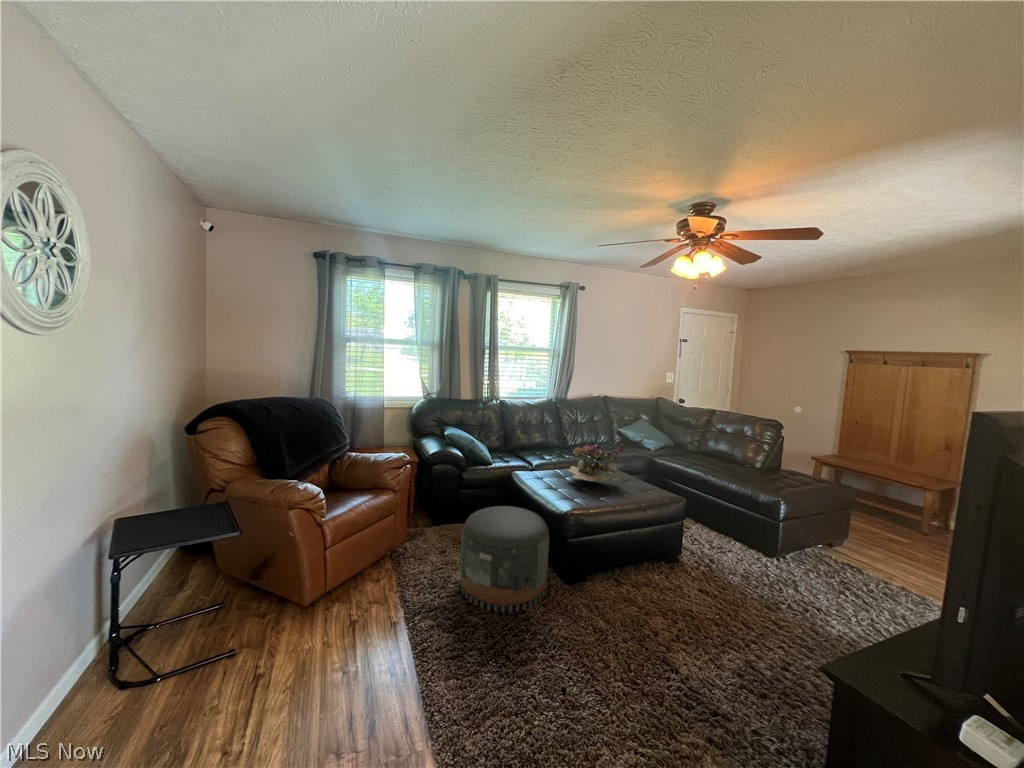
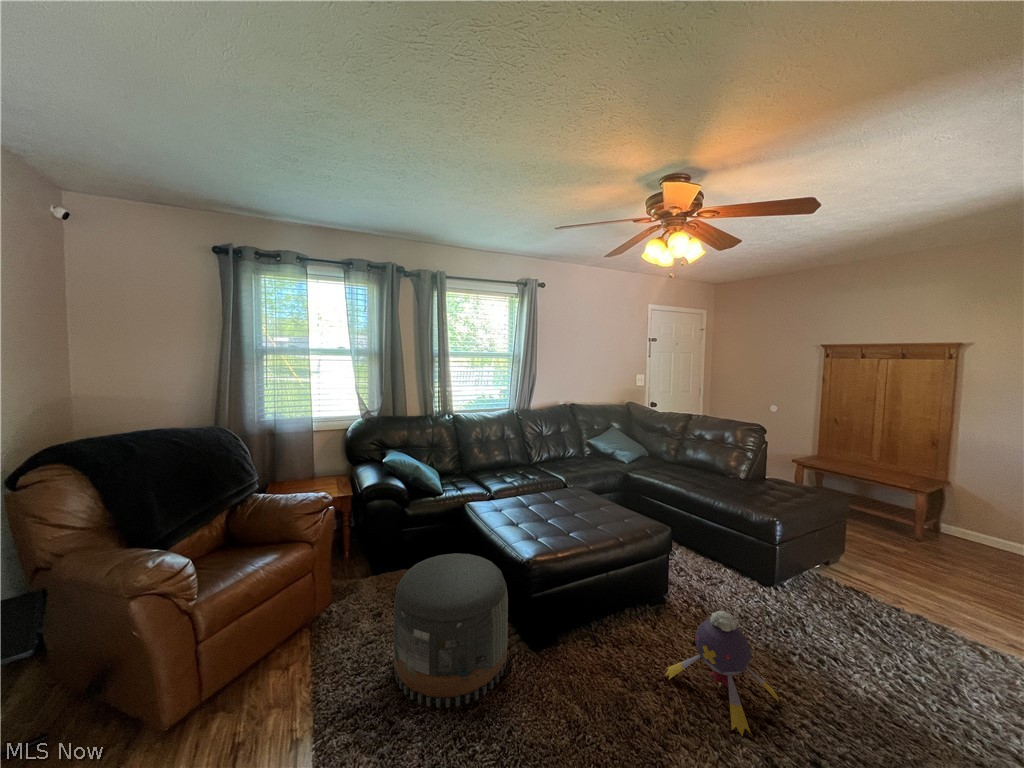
flower arrangement: present [567,441,623,482] -> none [529,462,596,514]
plush toy: none [673,559,765,649] -> present [665,611,779,736]

